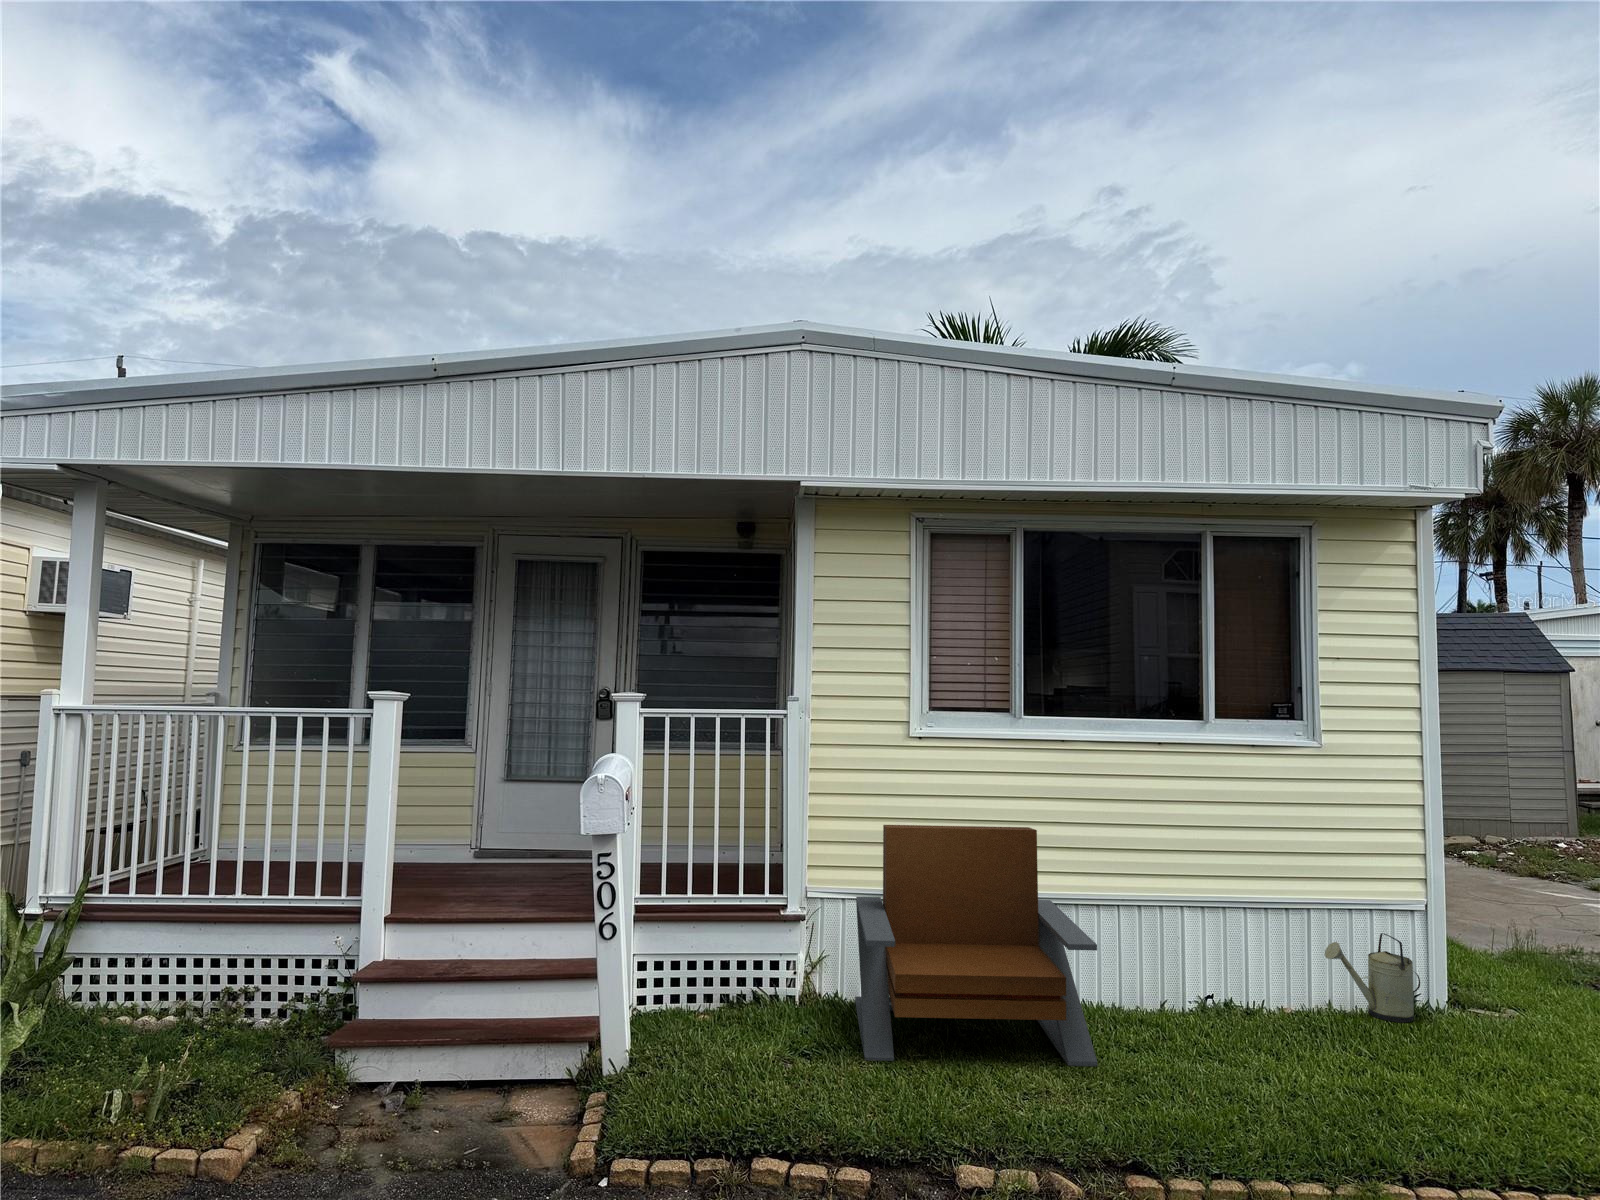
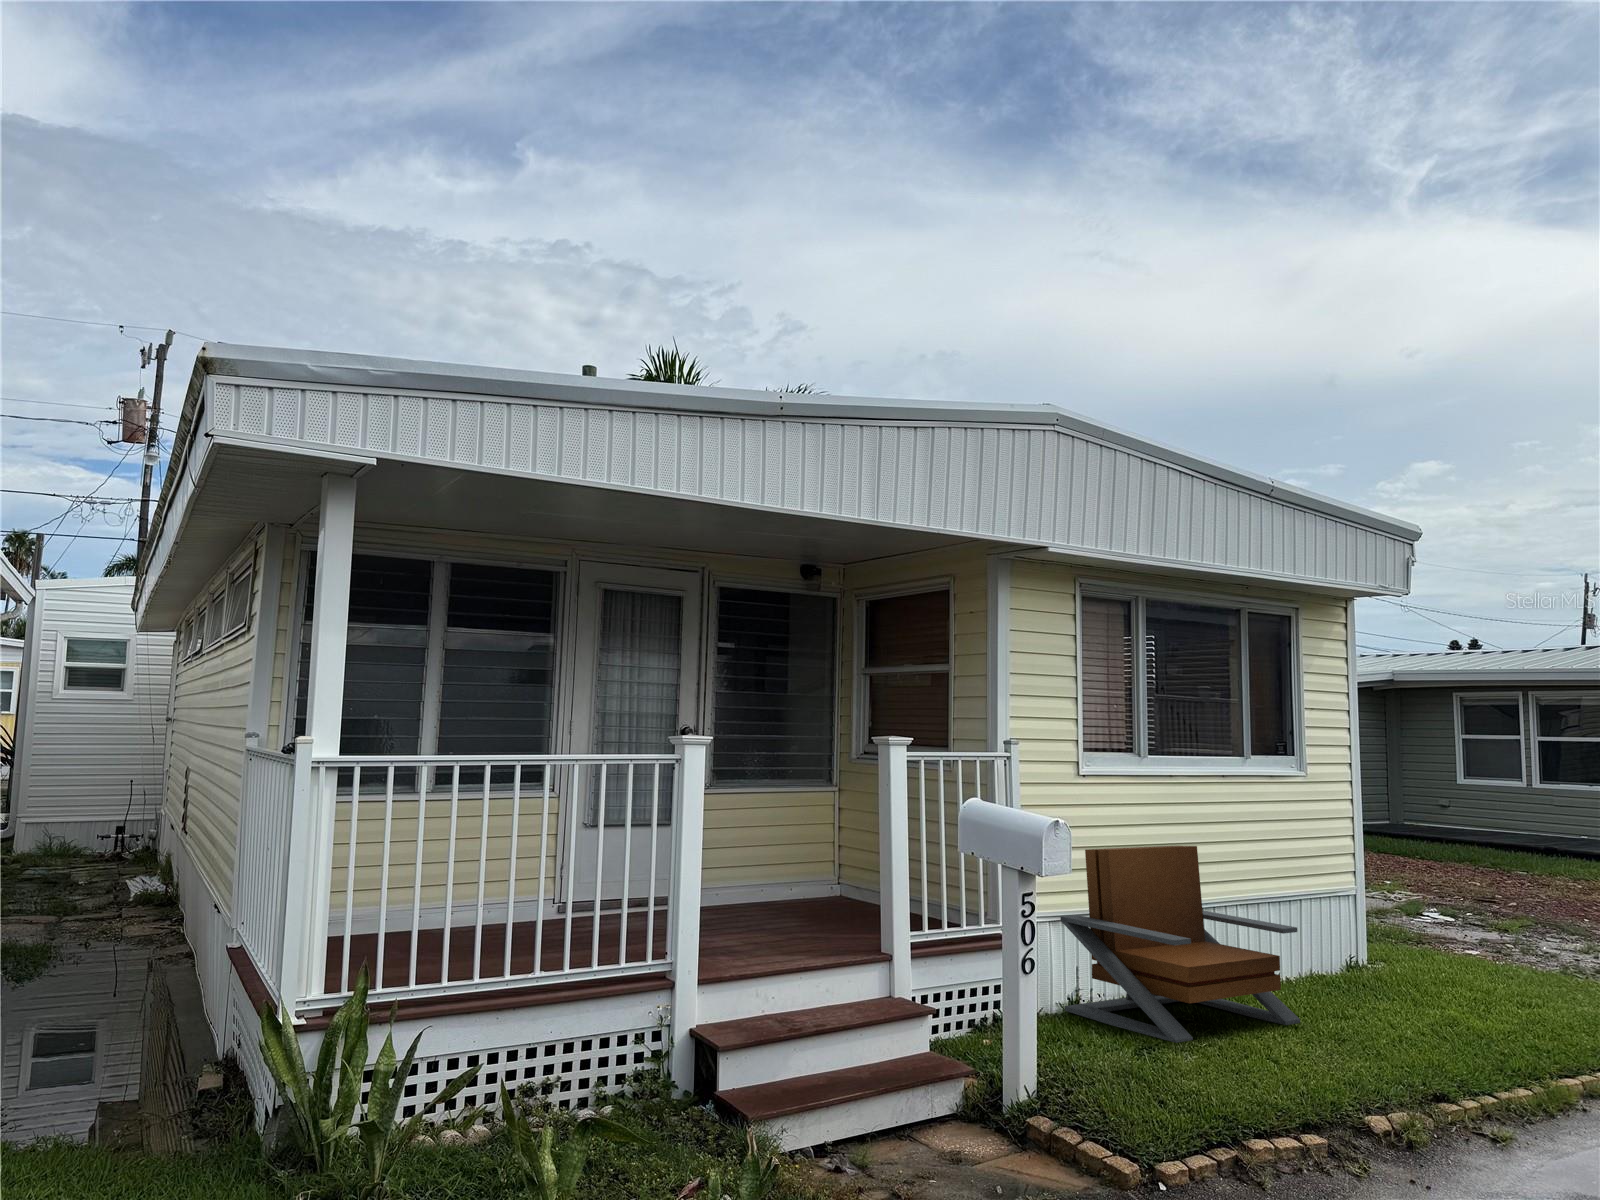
watering can: present [1325,933,1420,1023] -> none [1320,913,1370,976]

